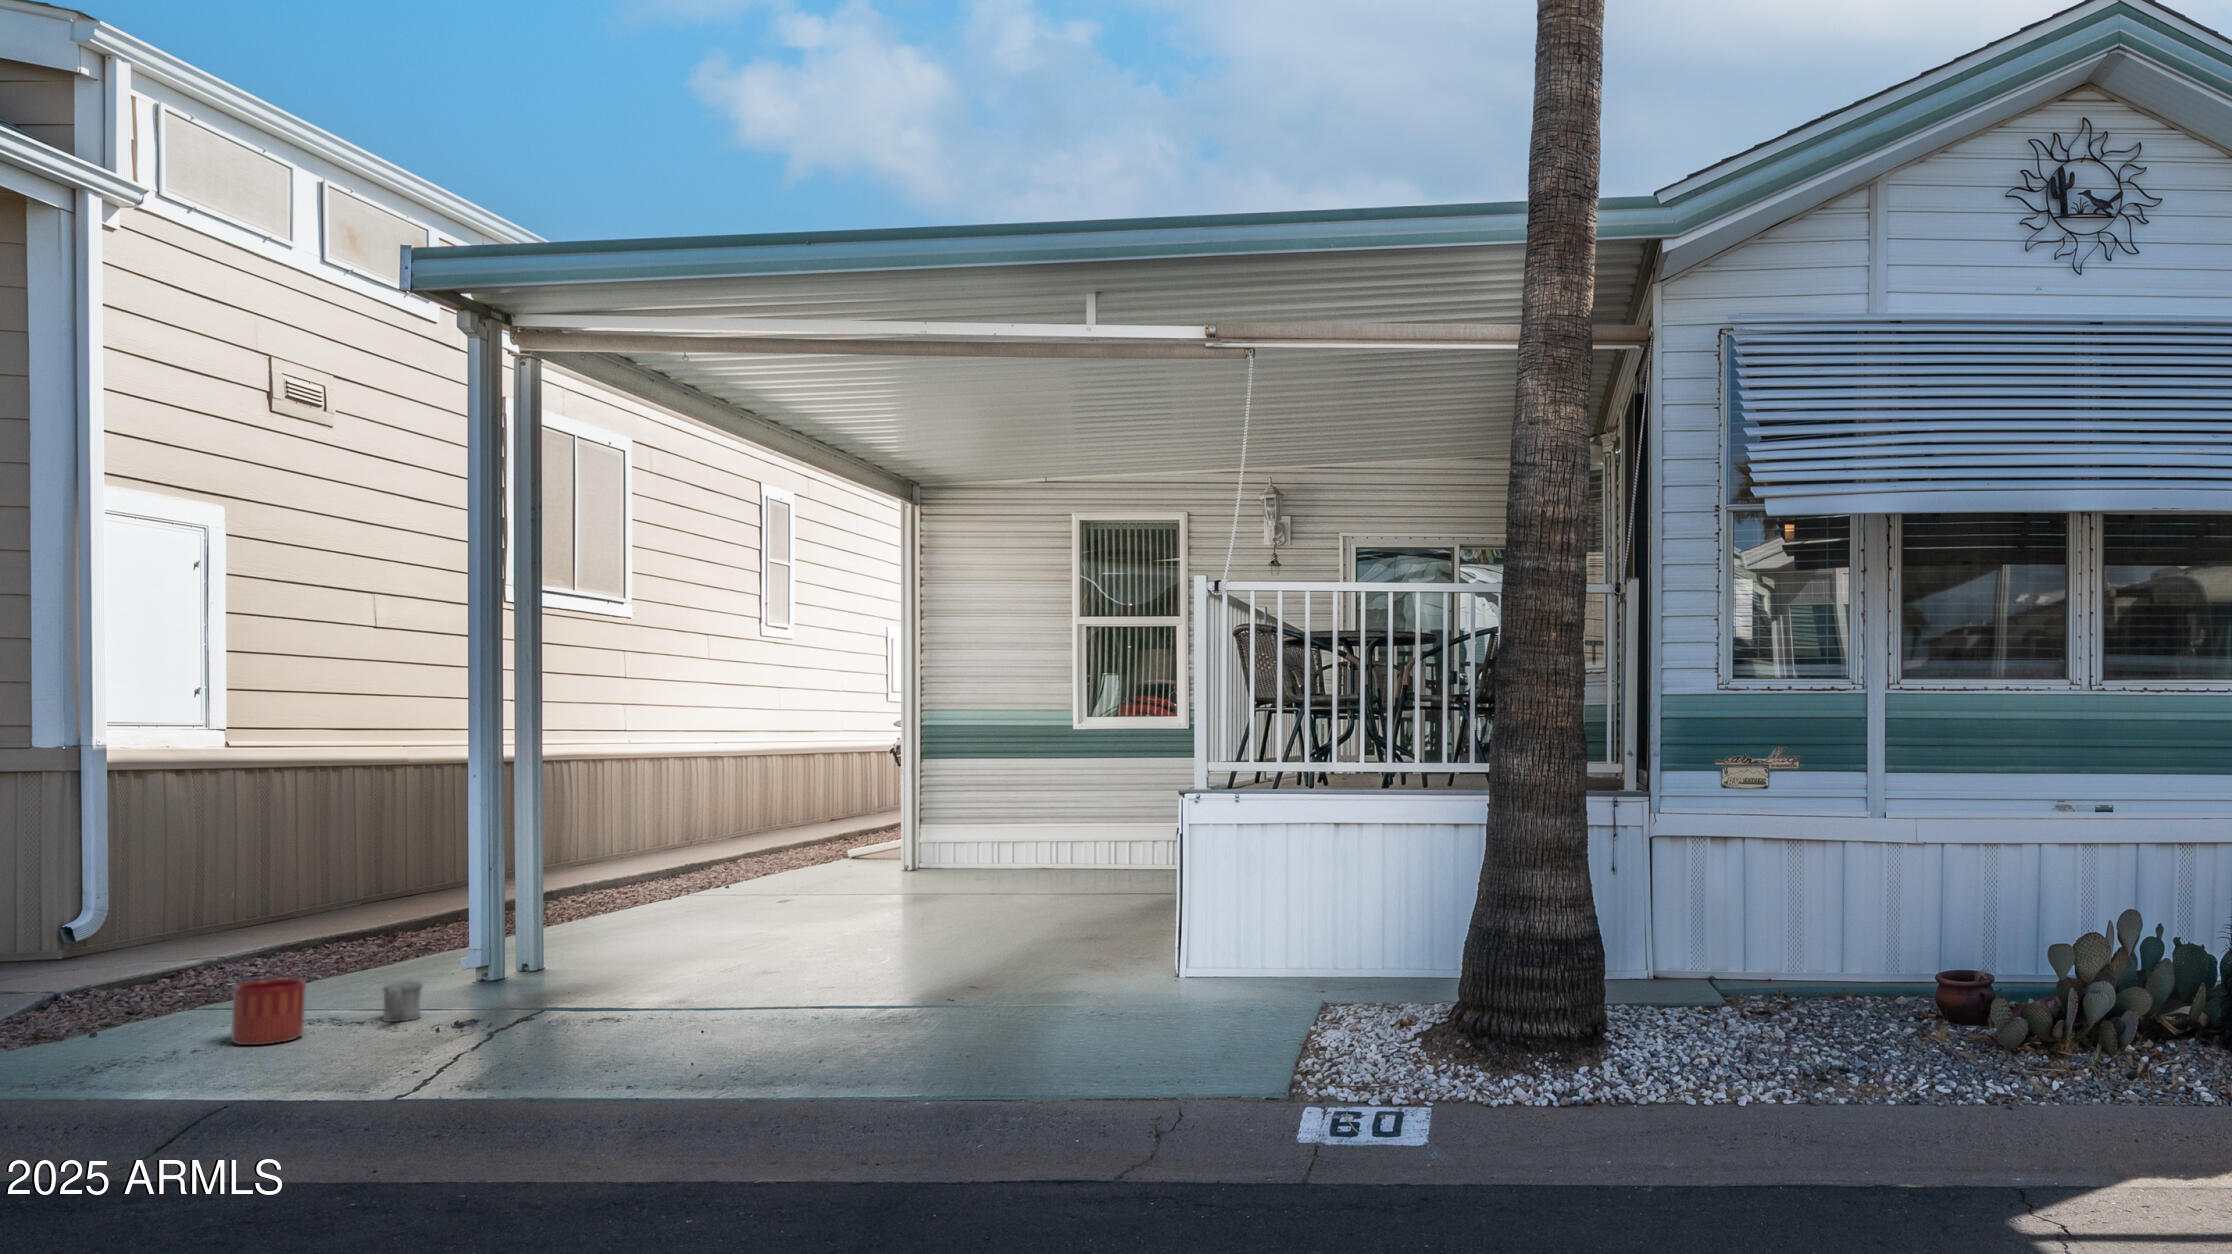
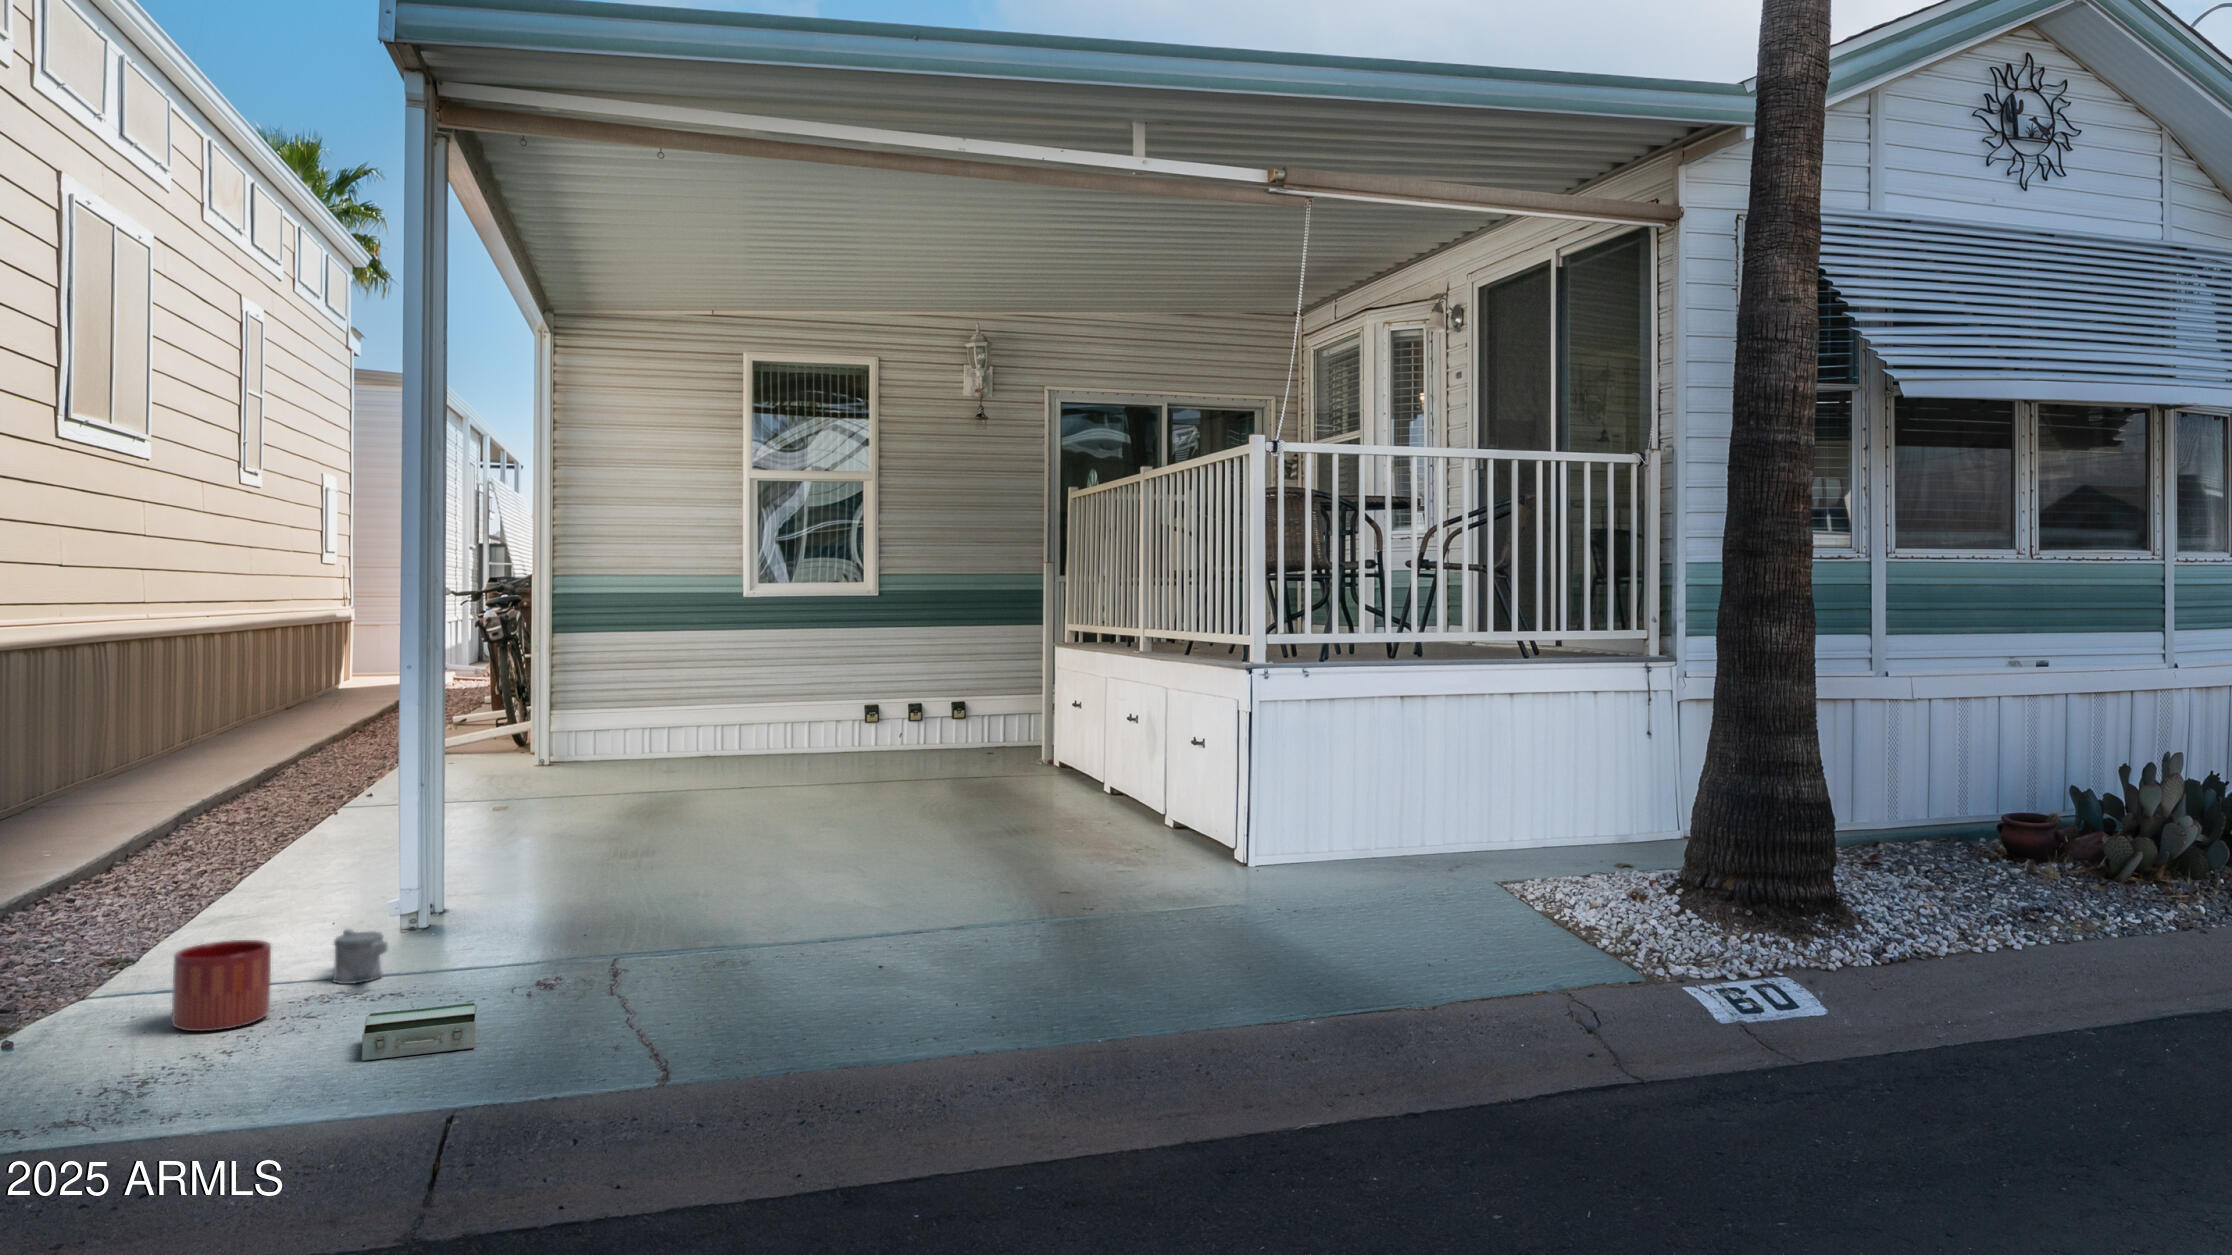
toolbox: none [288,1038,395,1073] -> present [362,1003,477,1060]

